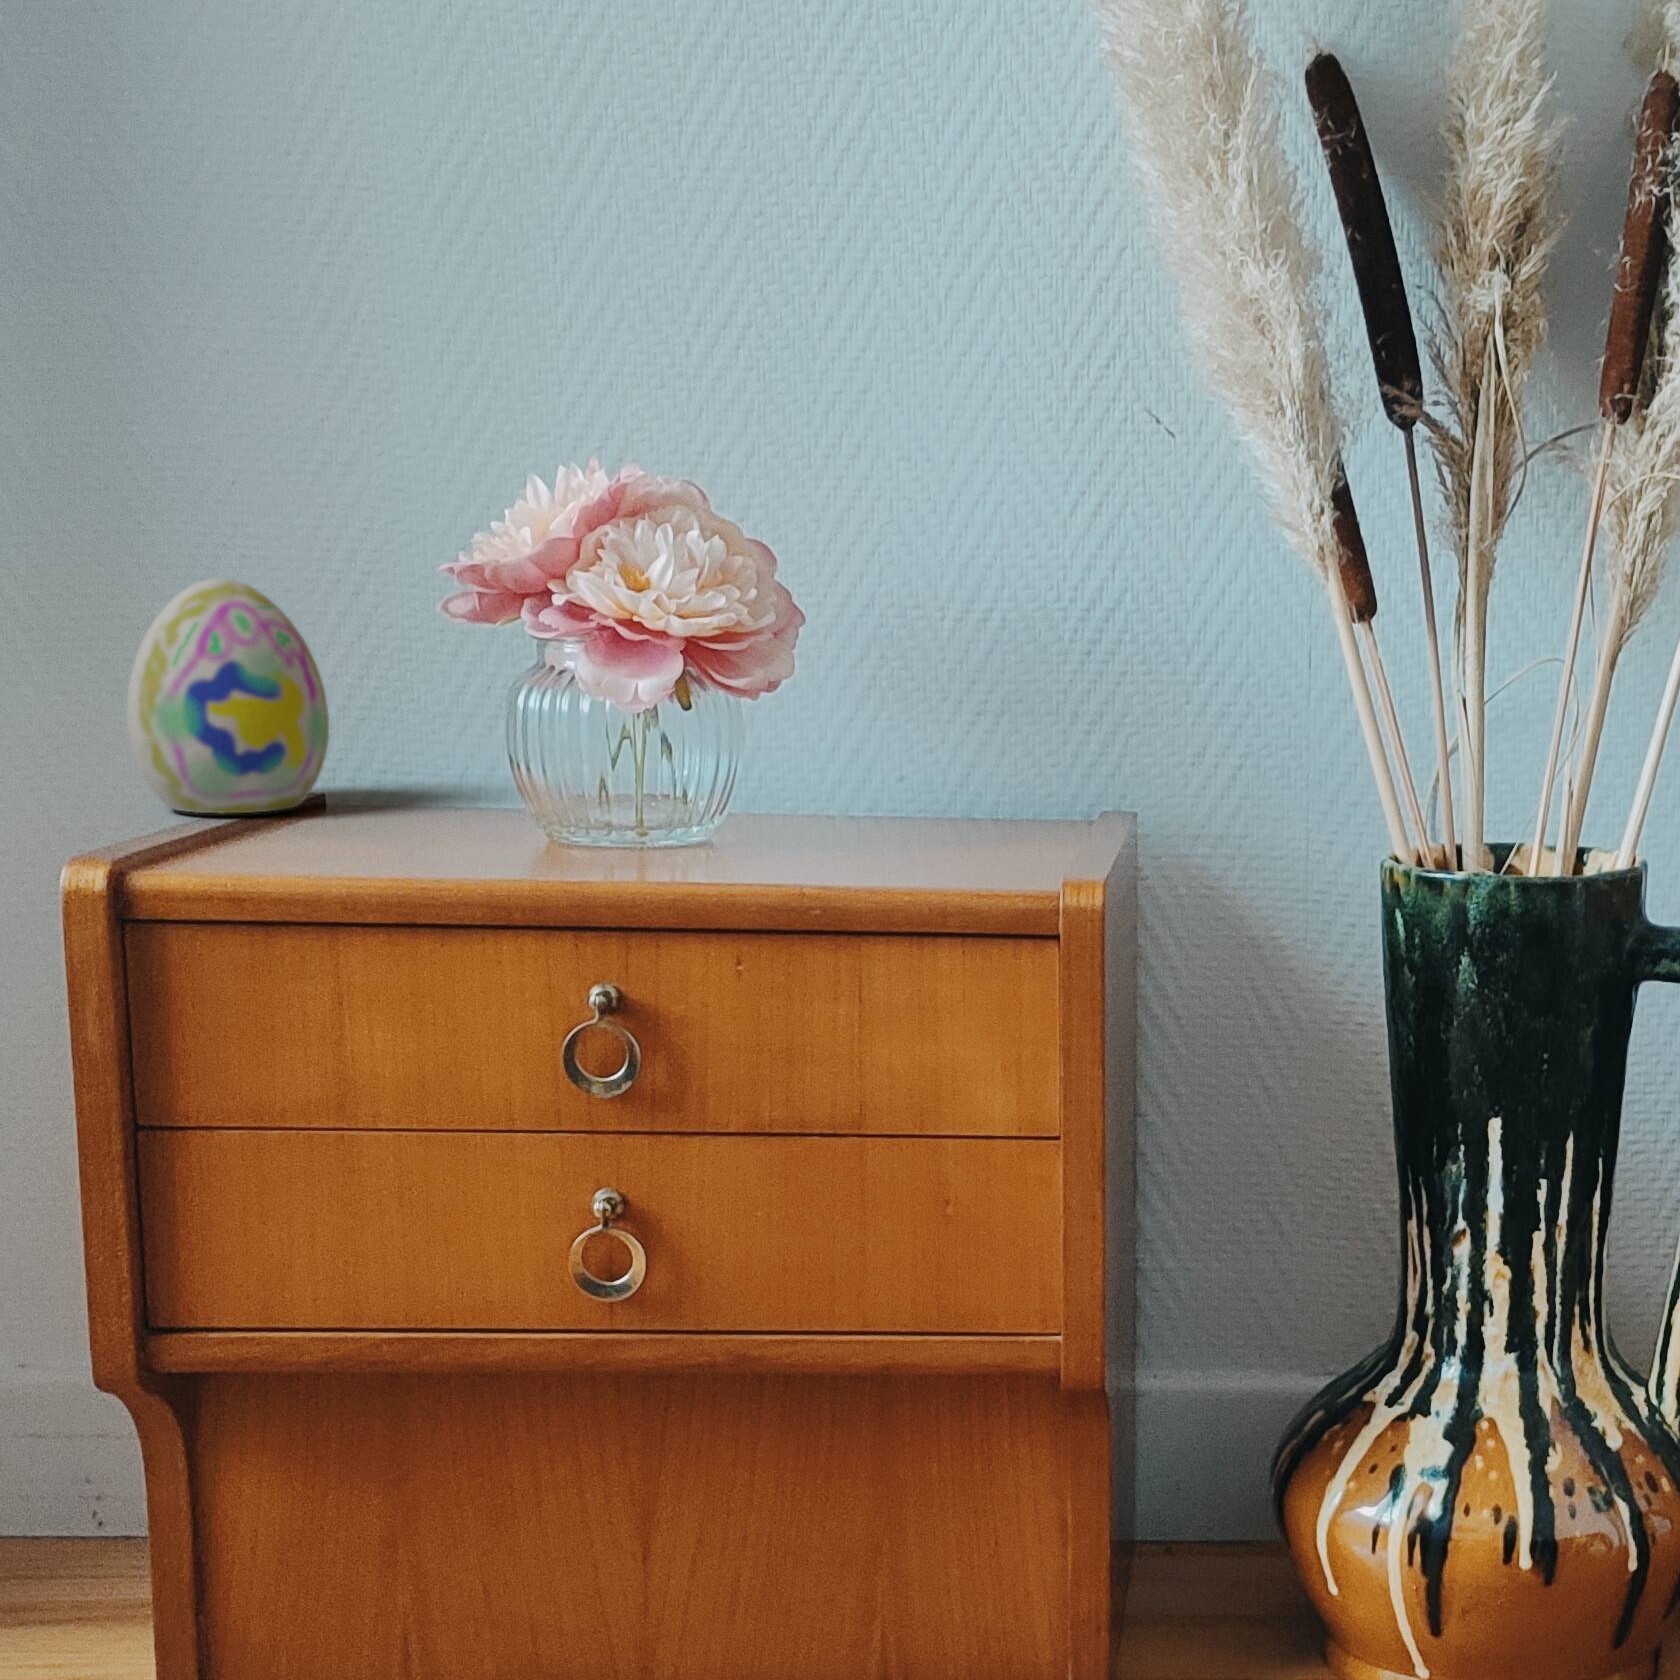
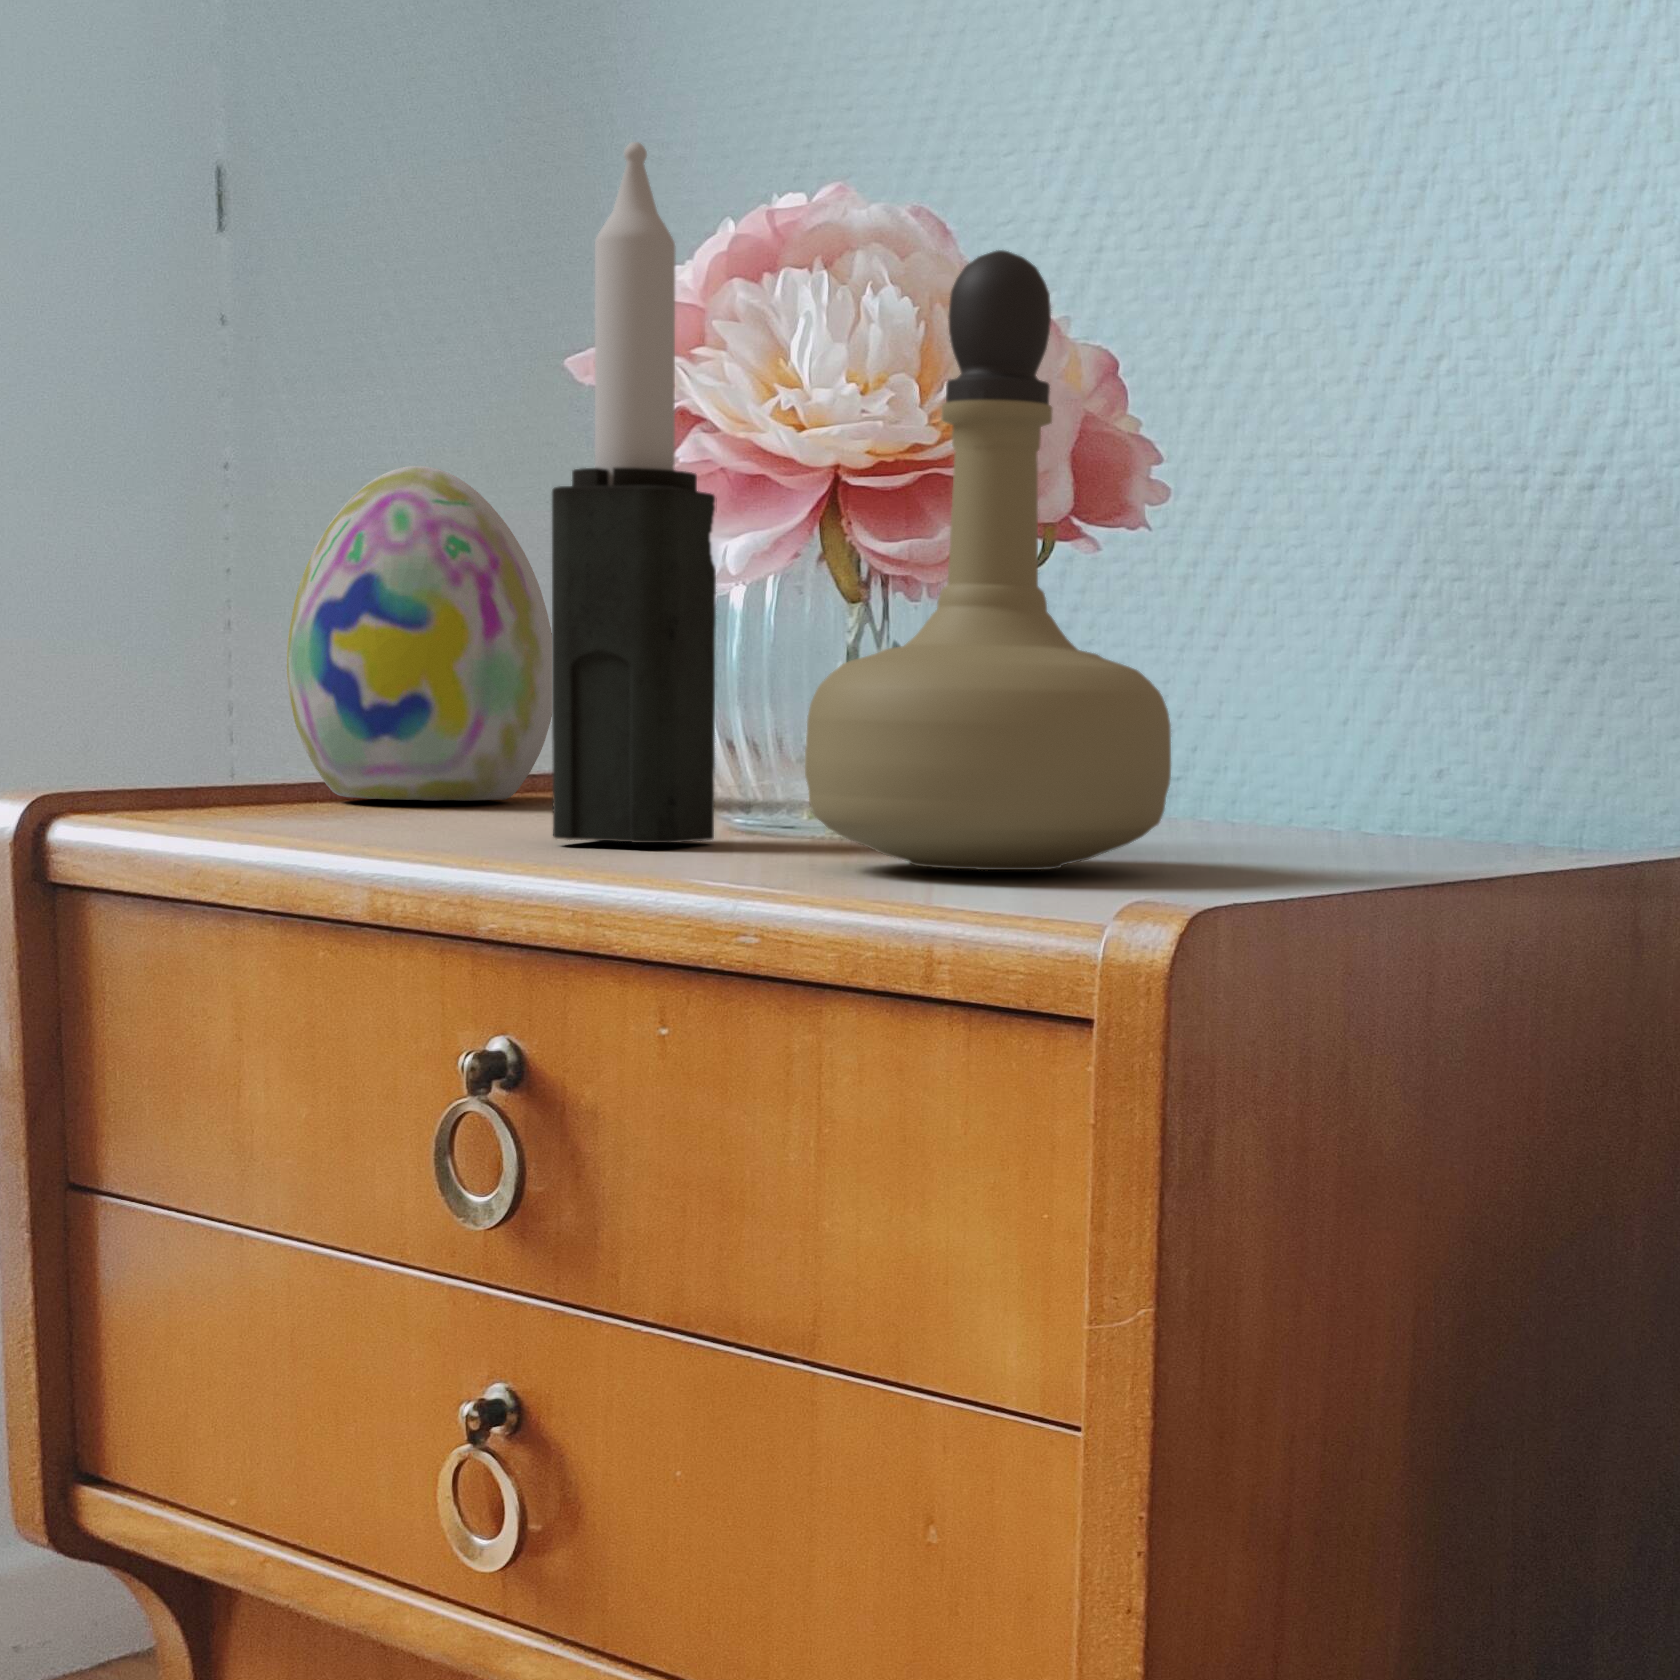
candle: none [541,439,636,851] -> present [552,142,716,843]
perfume bottle: none [766,531,968,858] -> present [805,250,1171,870]

